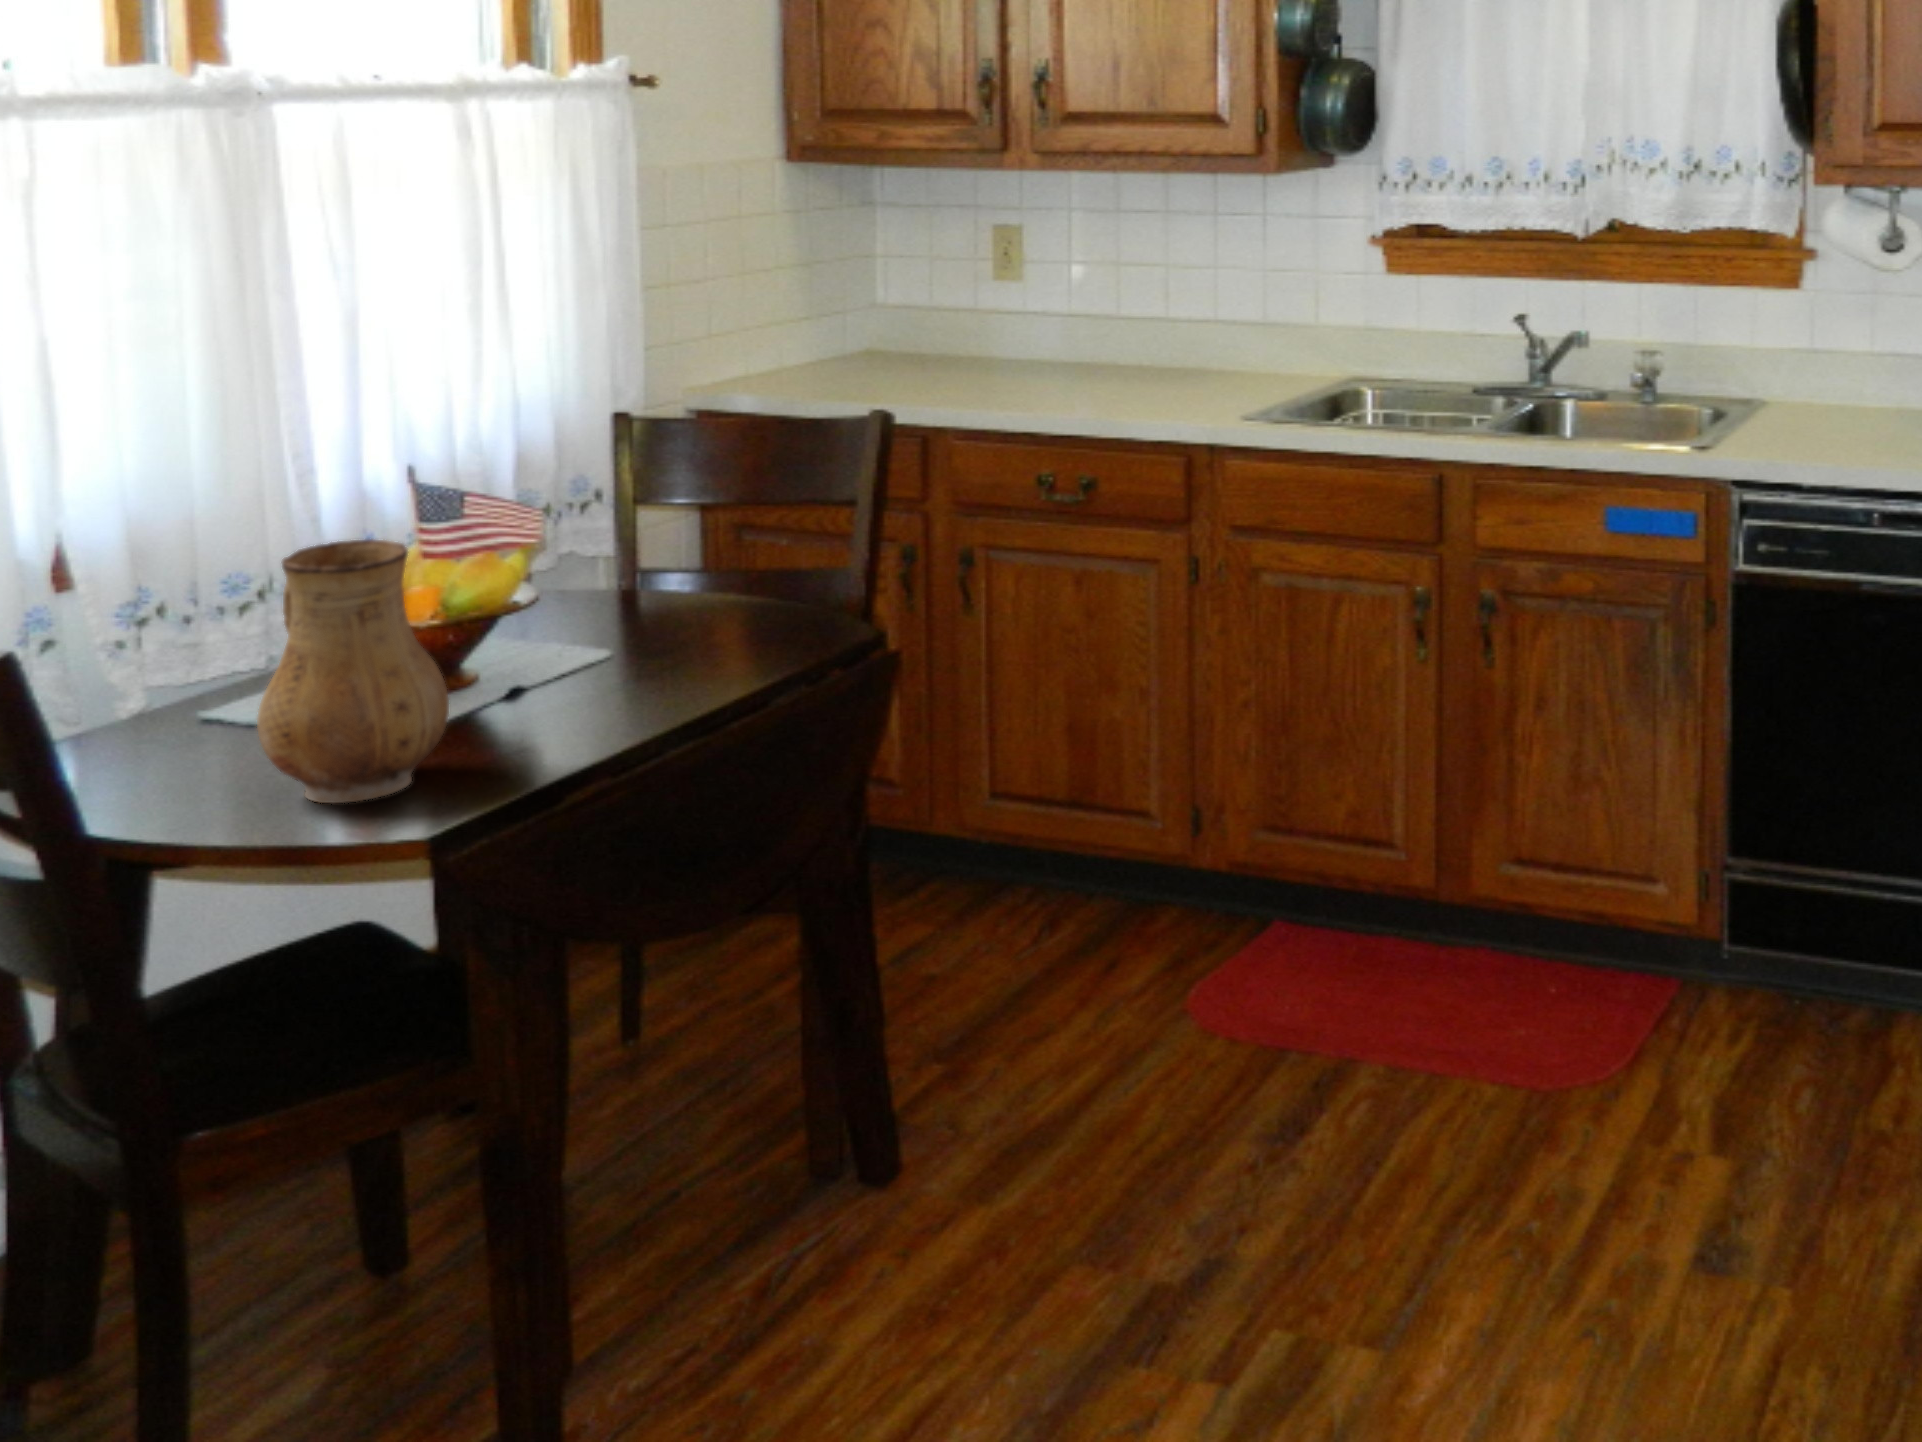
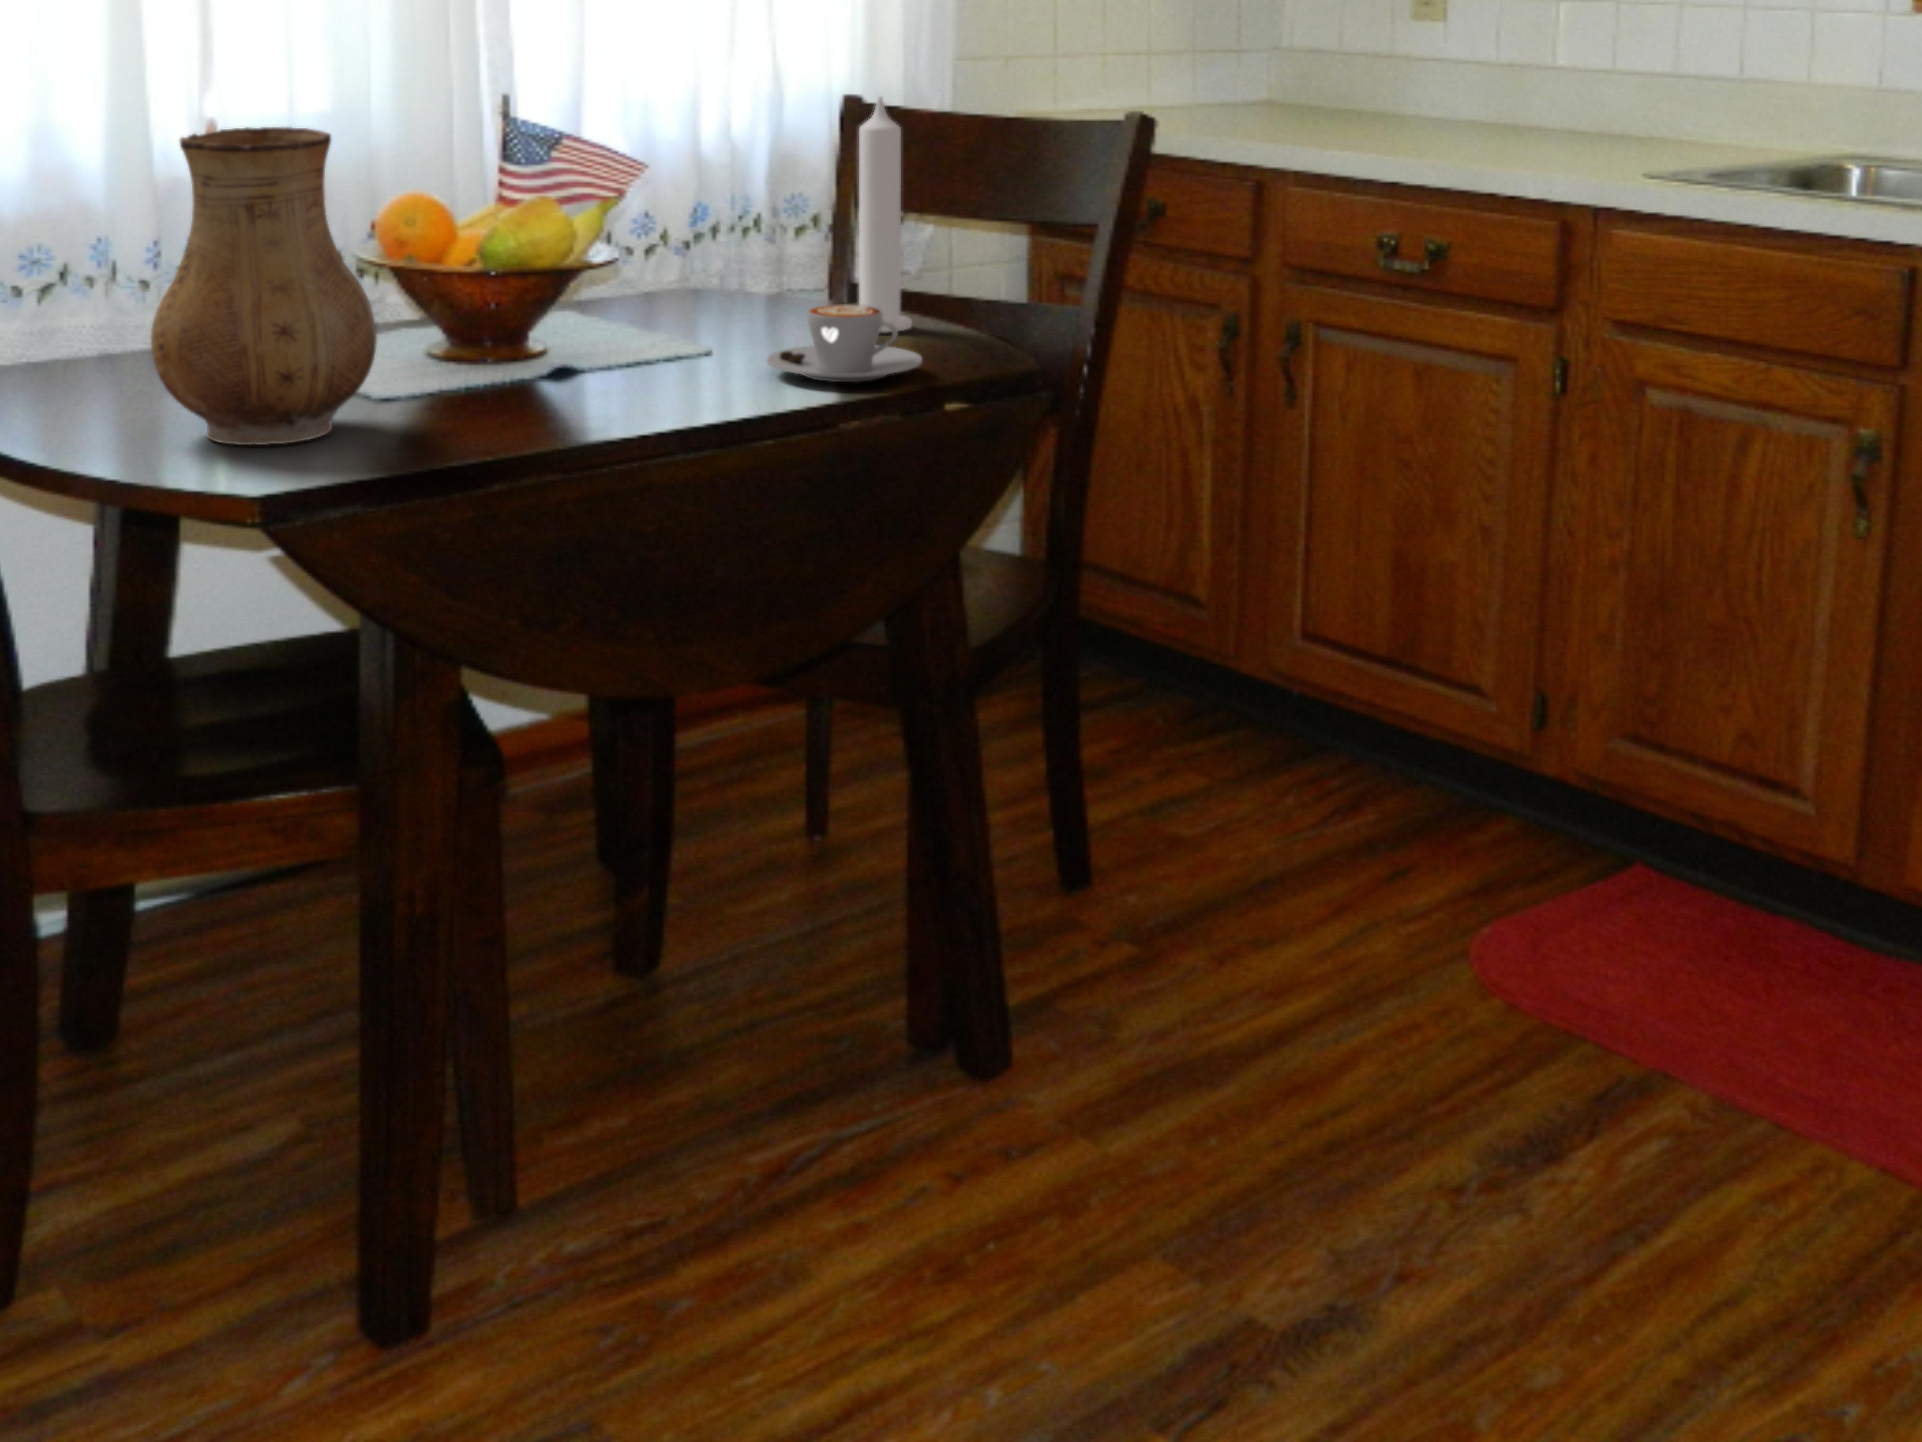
candle: none [704,434,758,620] -> present [859,97,912,332]
coffee cup: none [692,606,816,670] -> present [767,304,922,382]

